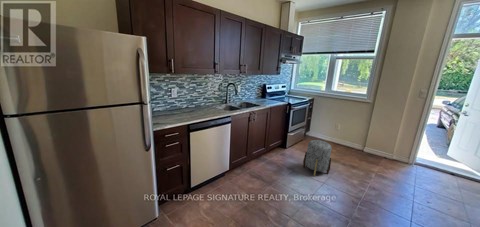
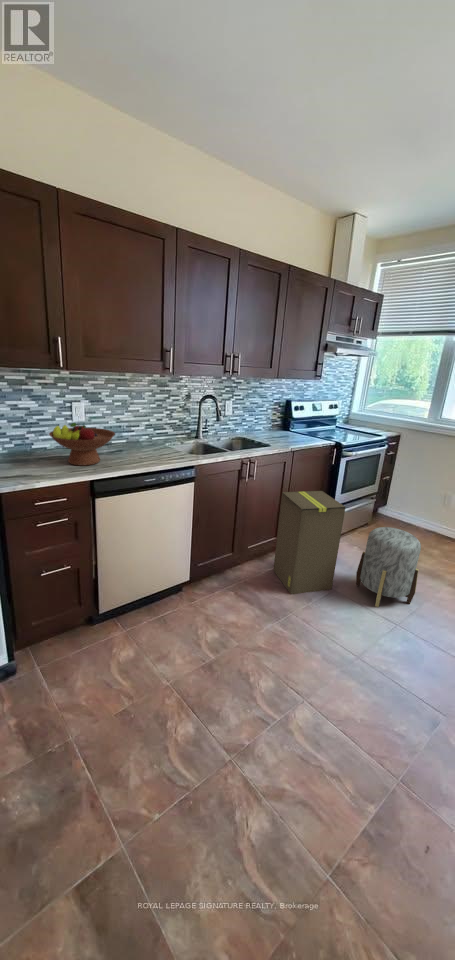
fruit bowl: none [165,98,196,118] -> present [49,423,115,466]
cardboard box: none [265,125,298,174] -> present [273,491,345,594]

